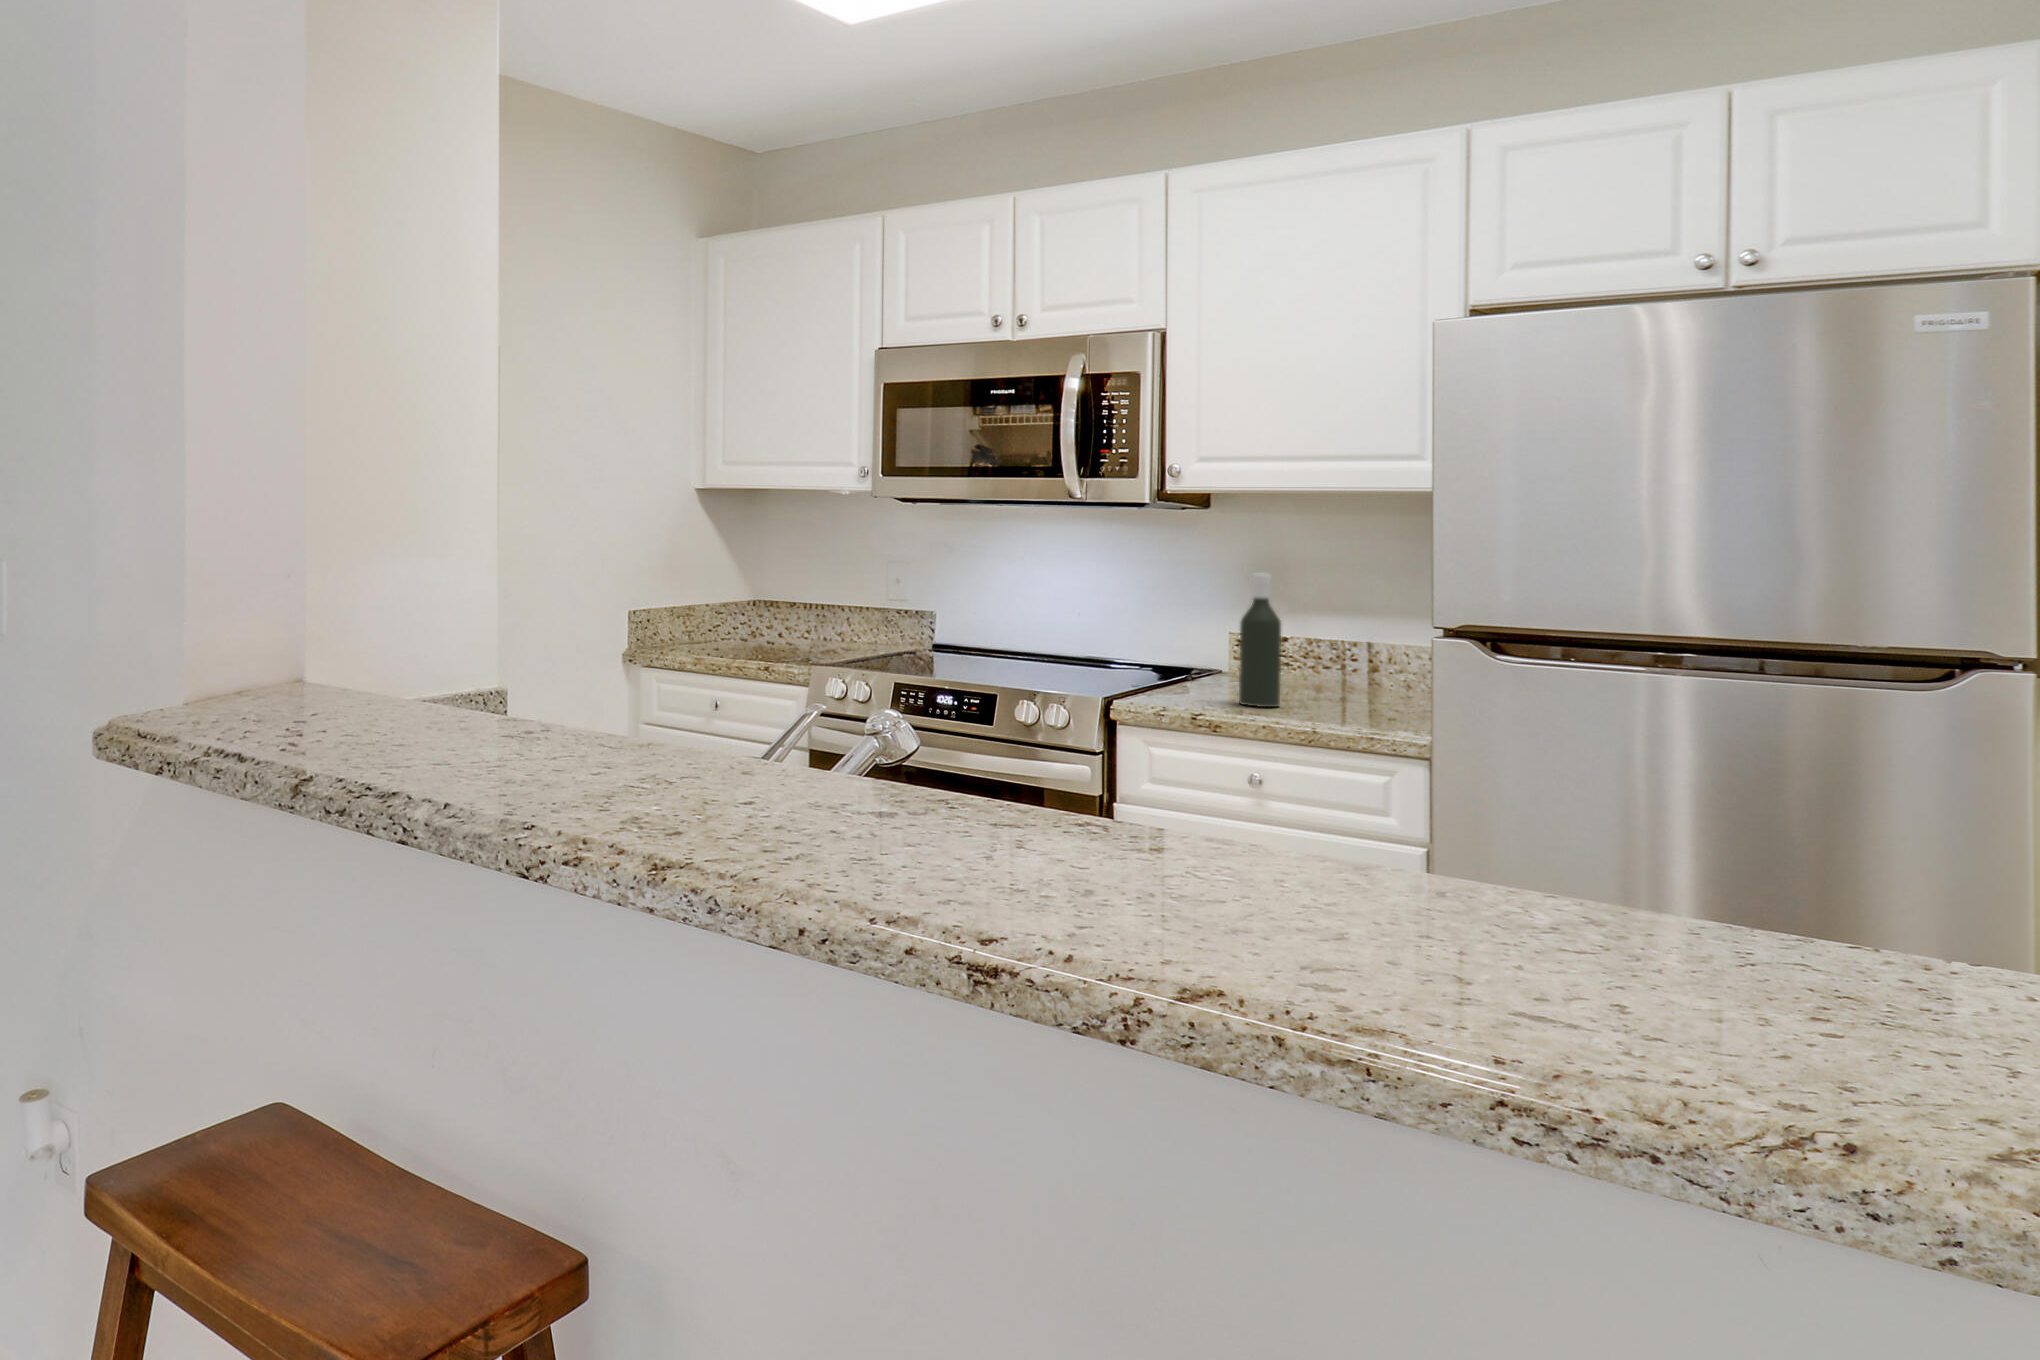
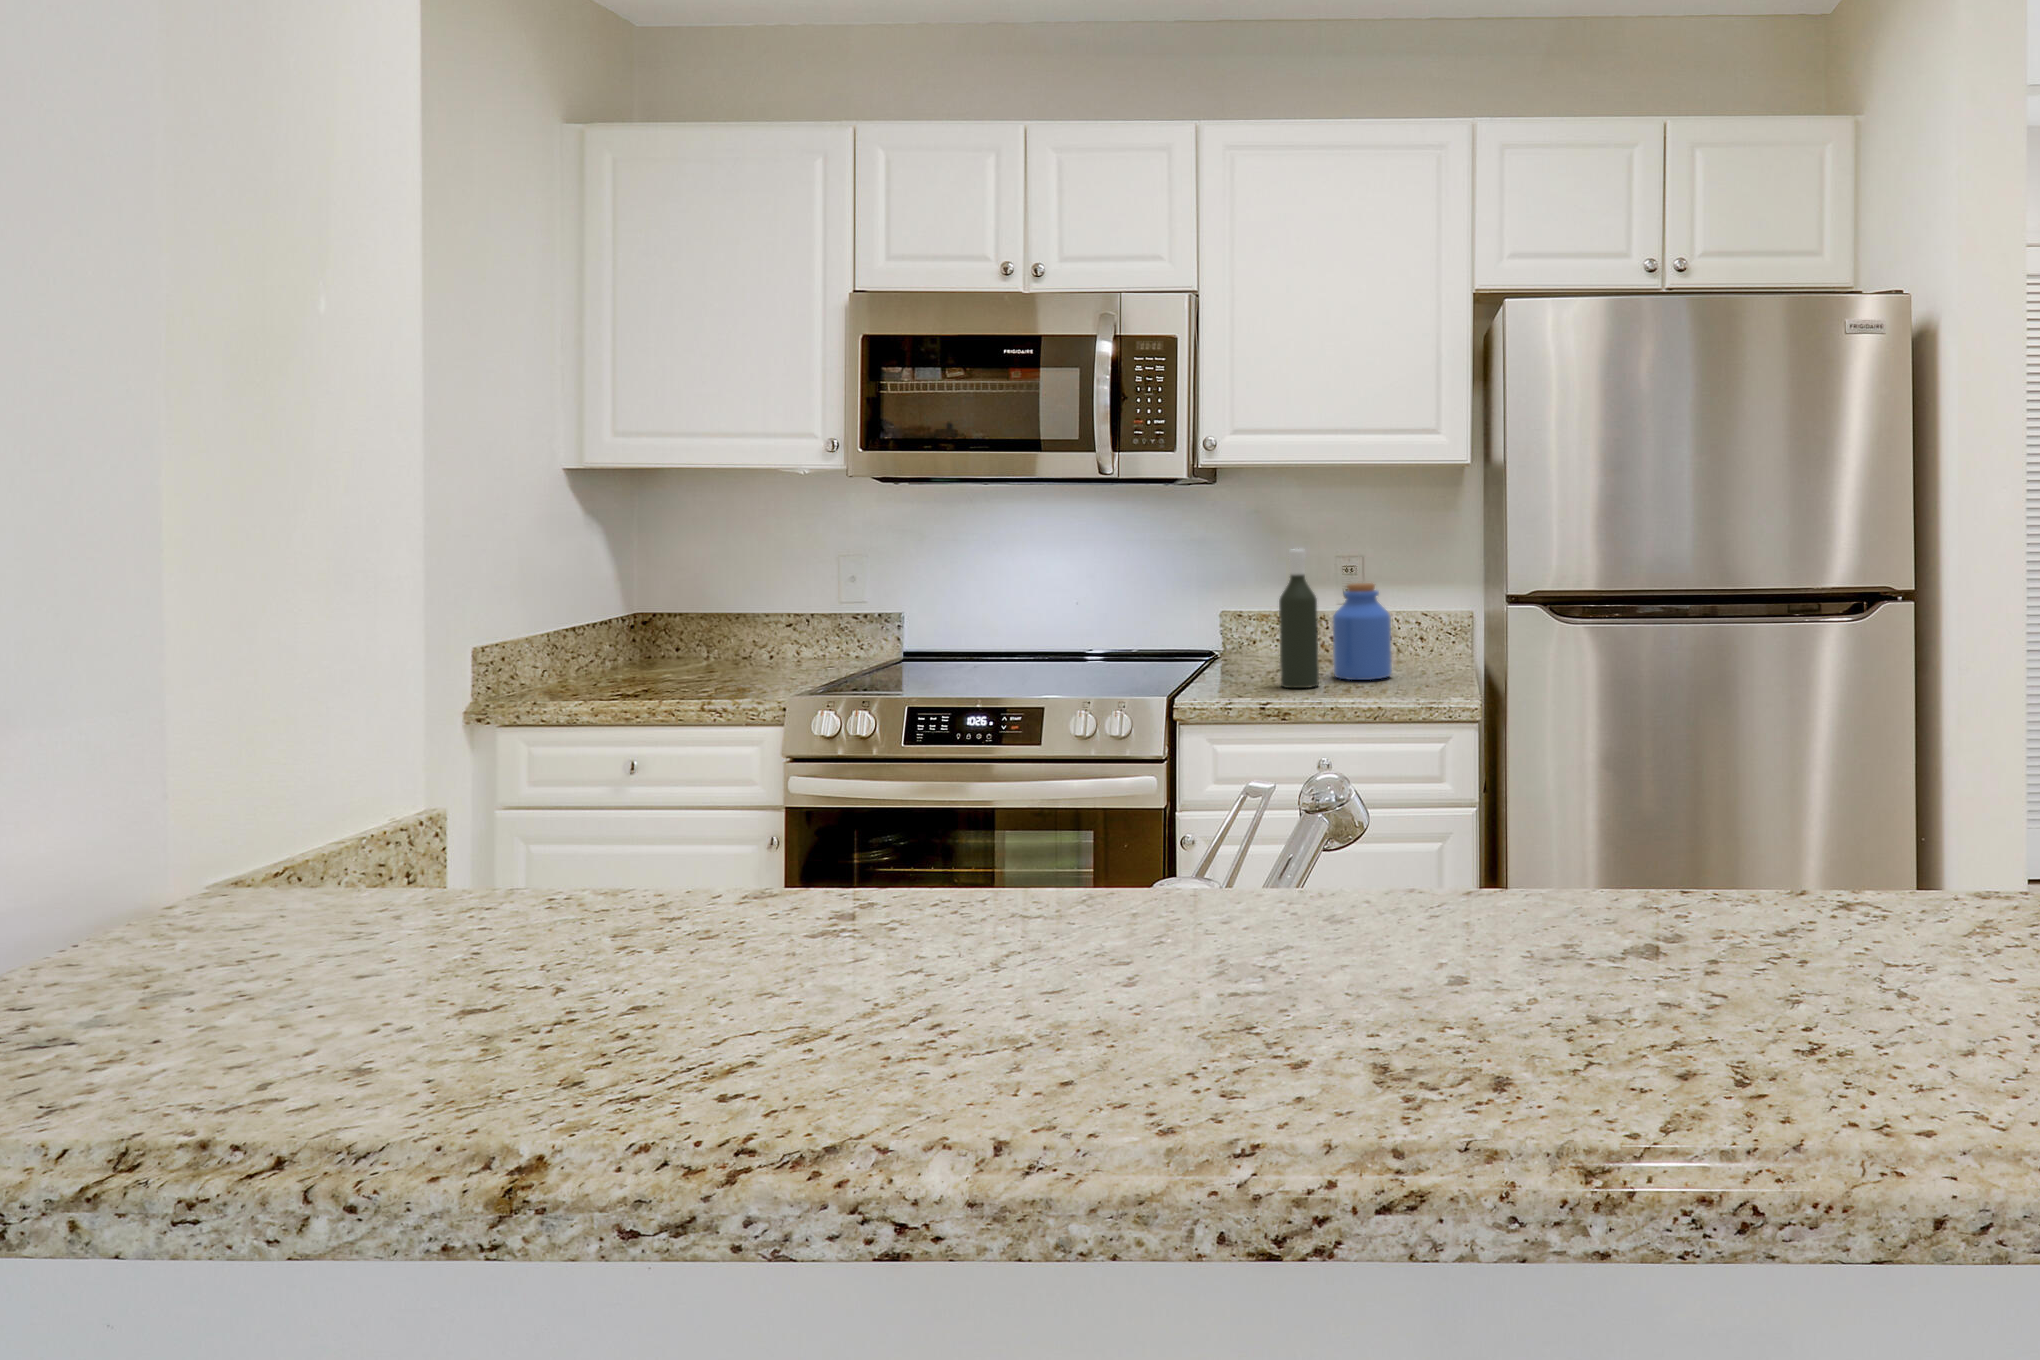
jar: none [1308,612,1377,708] -> present [1333,583,1392,680]

